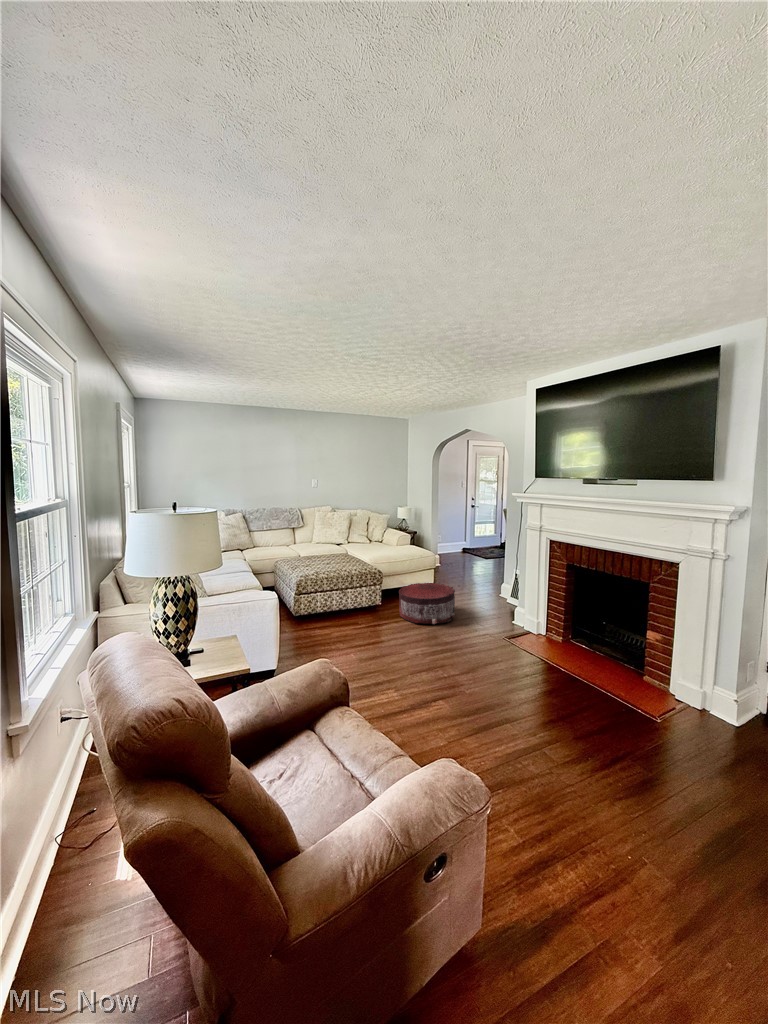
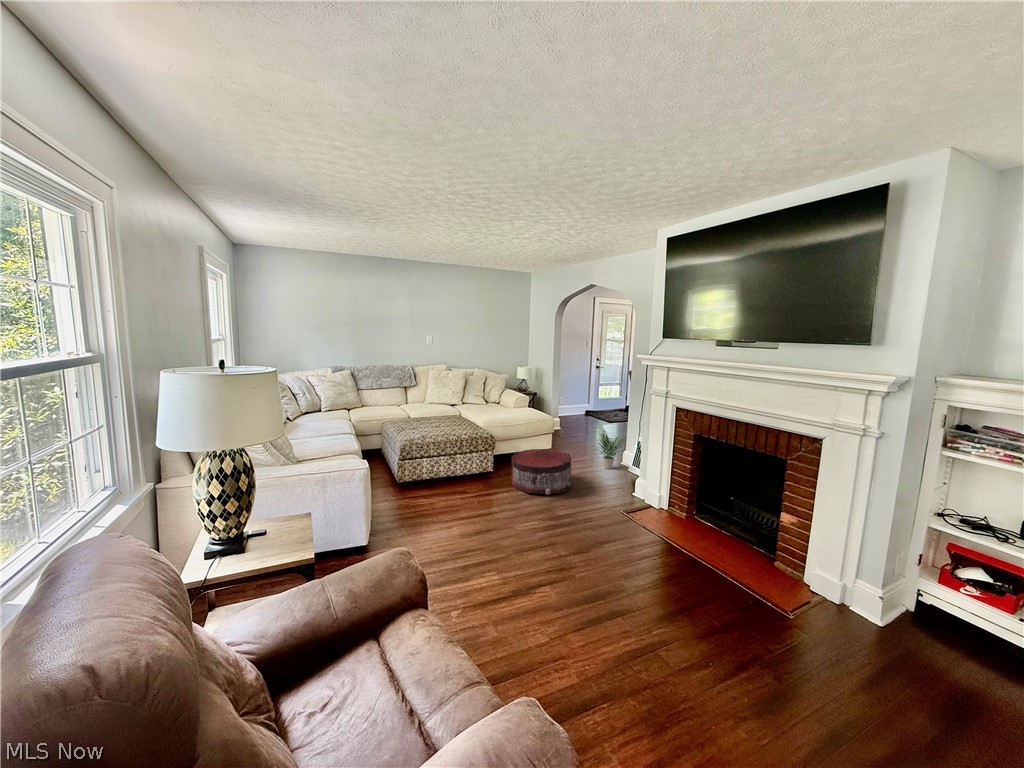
potted plant: none [469,559,507,601] -> present [599,426,627,469]

